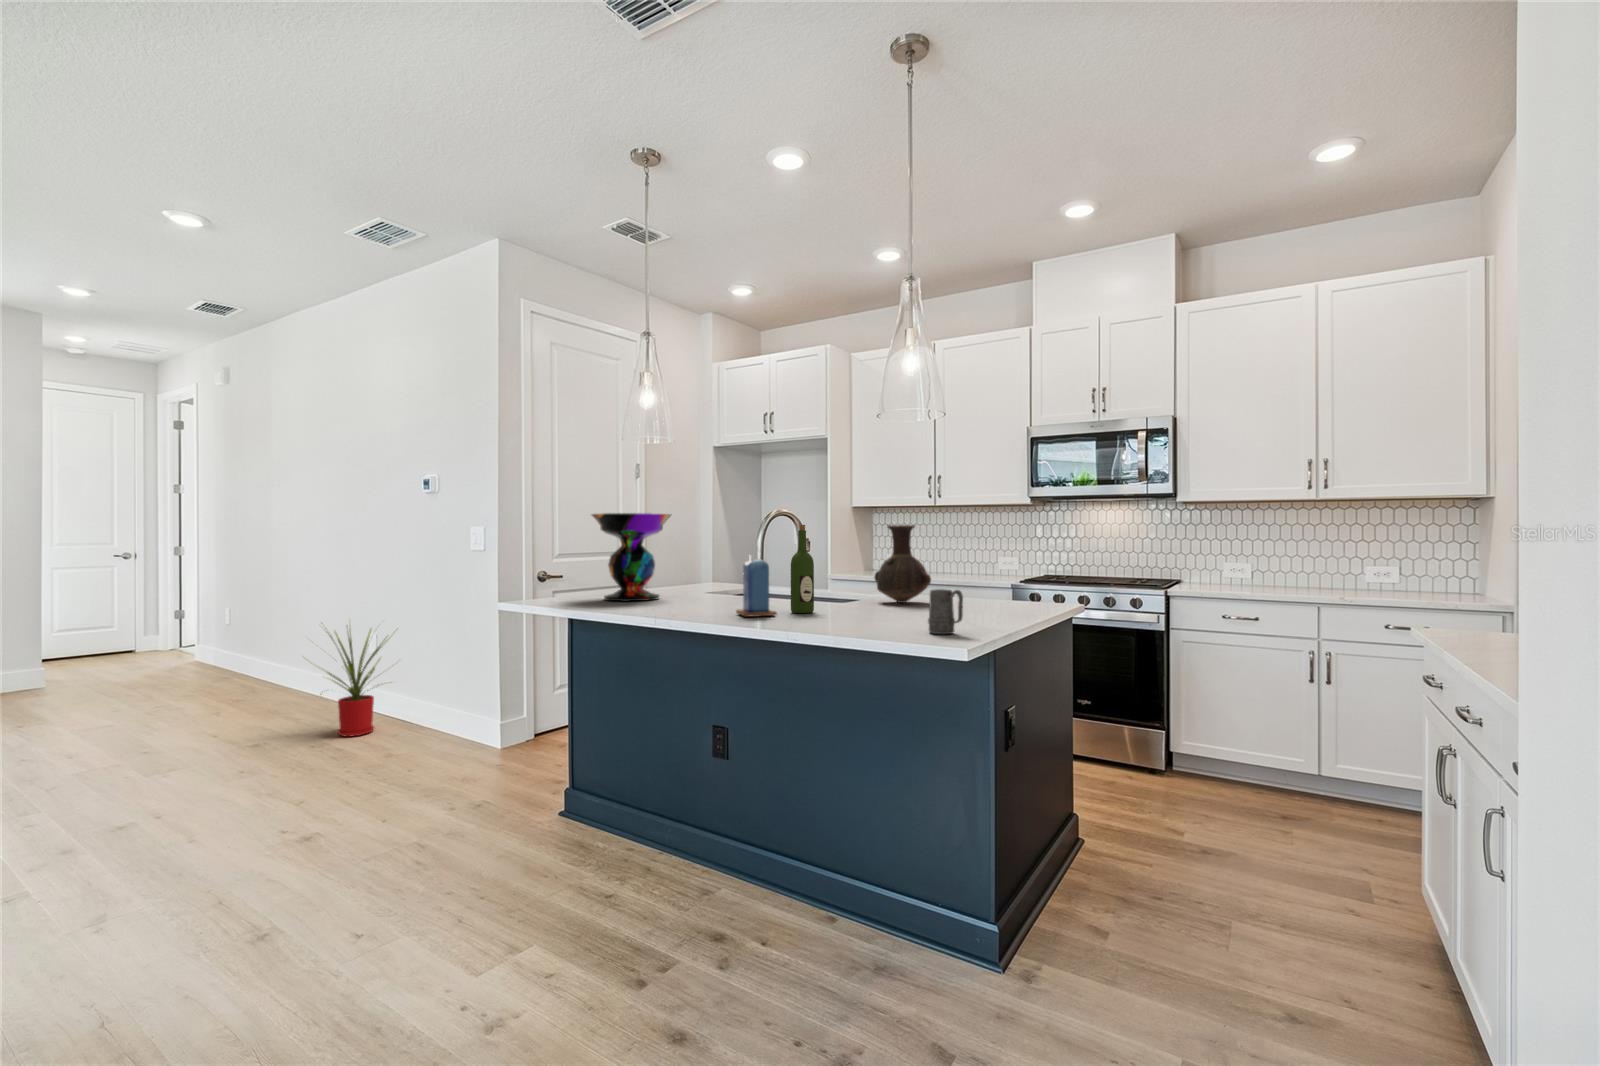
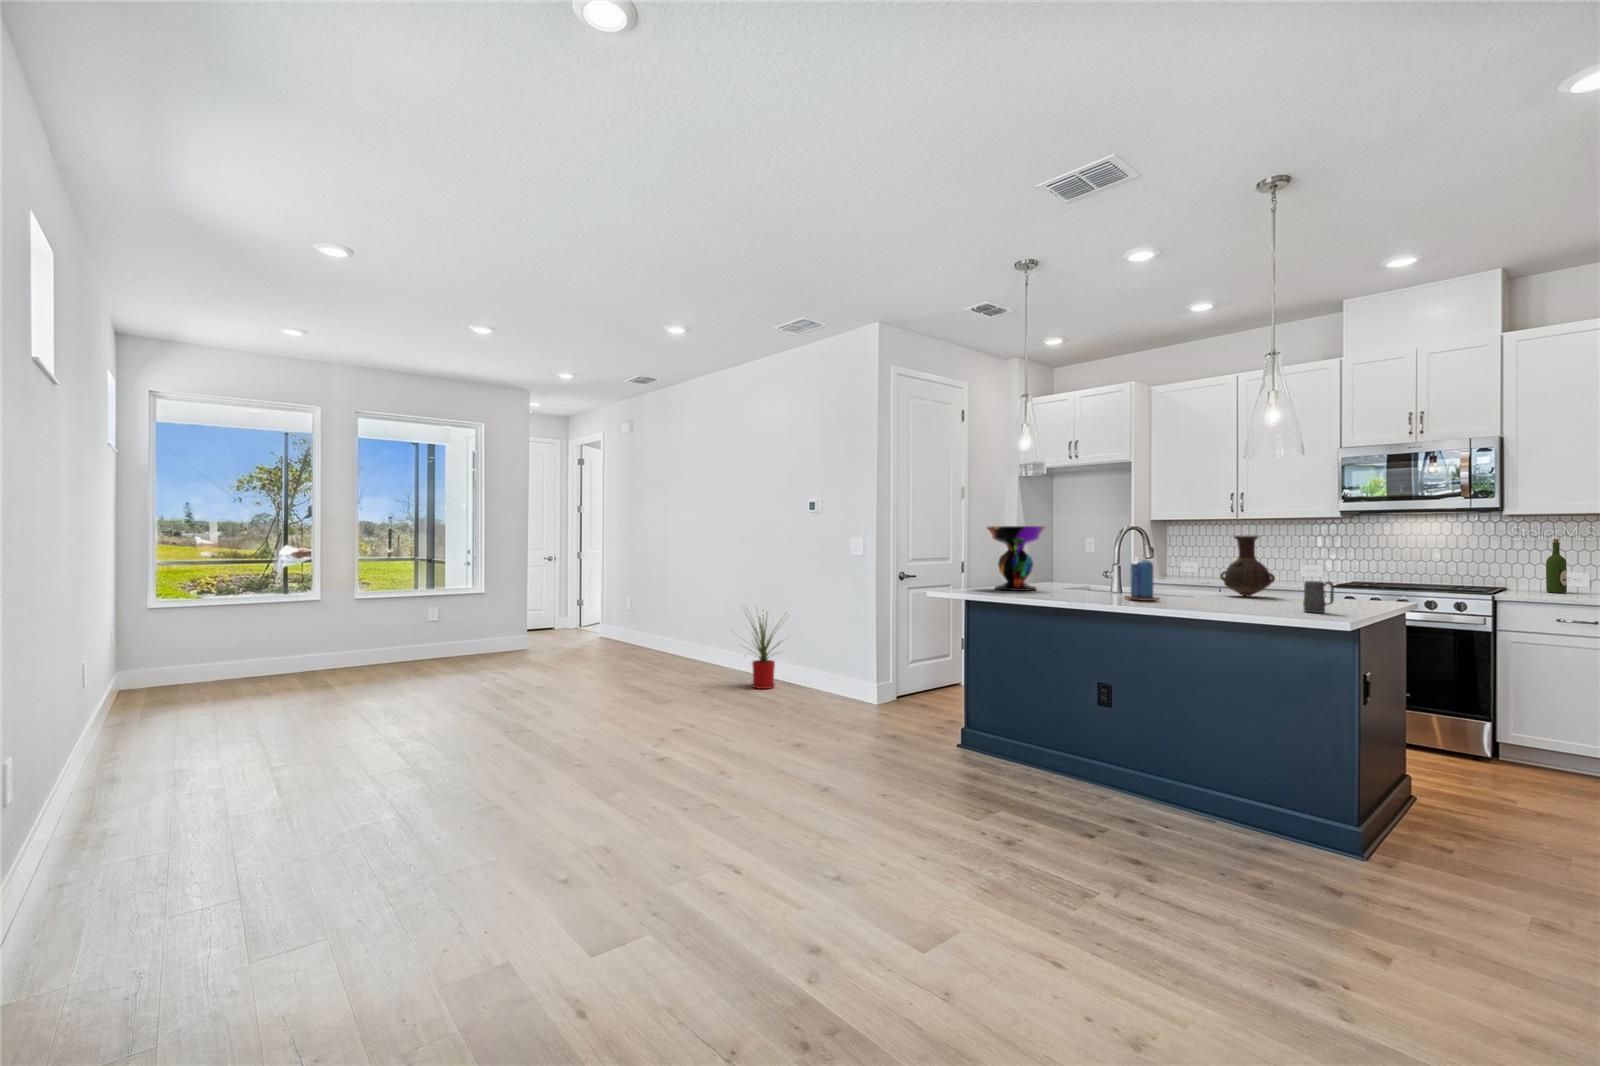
wine bottle: present [791,525,814,613] -> present [1546,539,1567,593]

